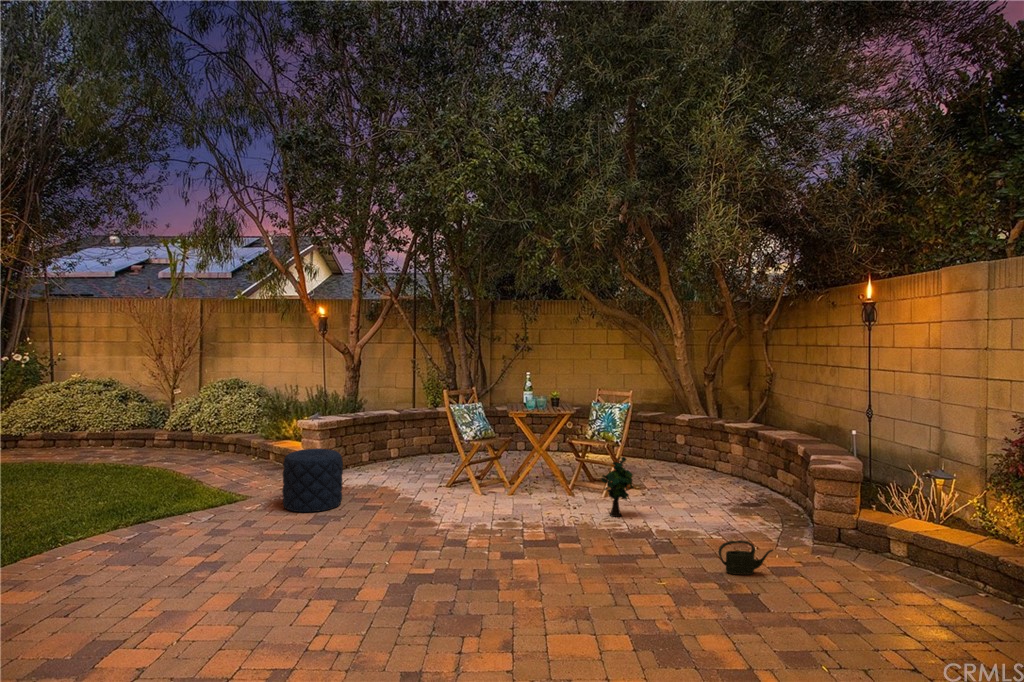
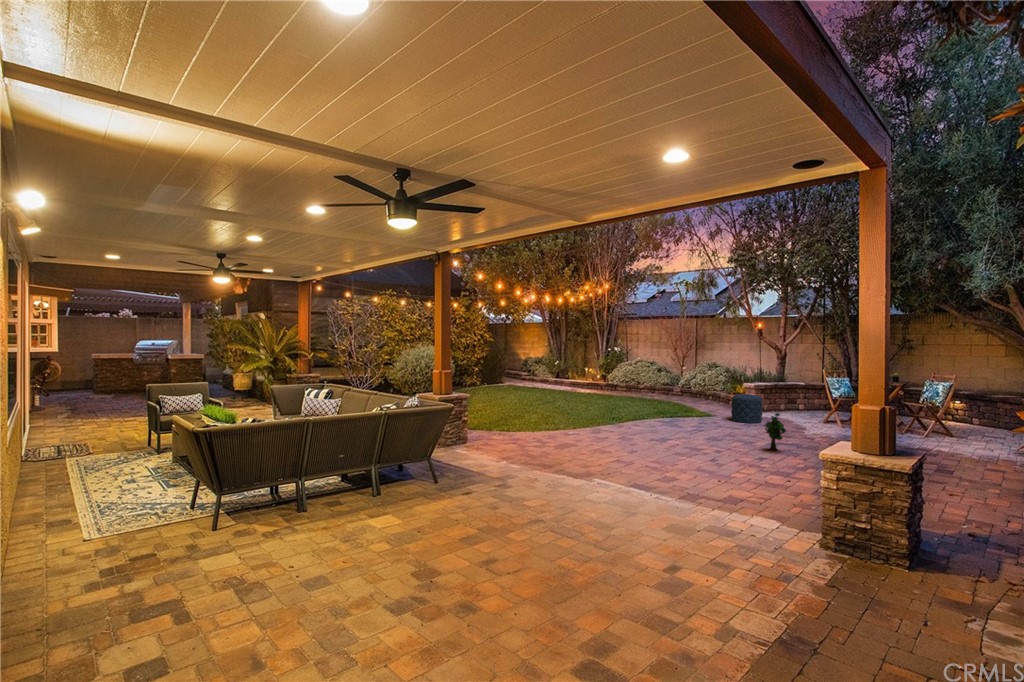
decorative plant: present [601,457,634,517] -> present [763,413,786,450]
watering can: present [719,540,773,575] -> none [969,452,1011,472]

